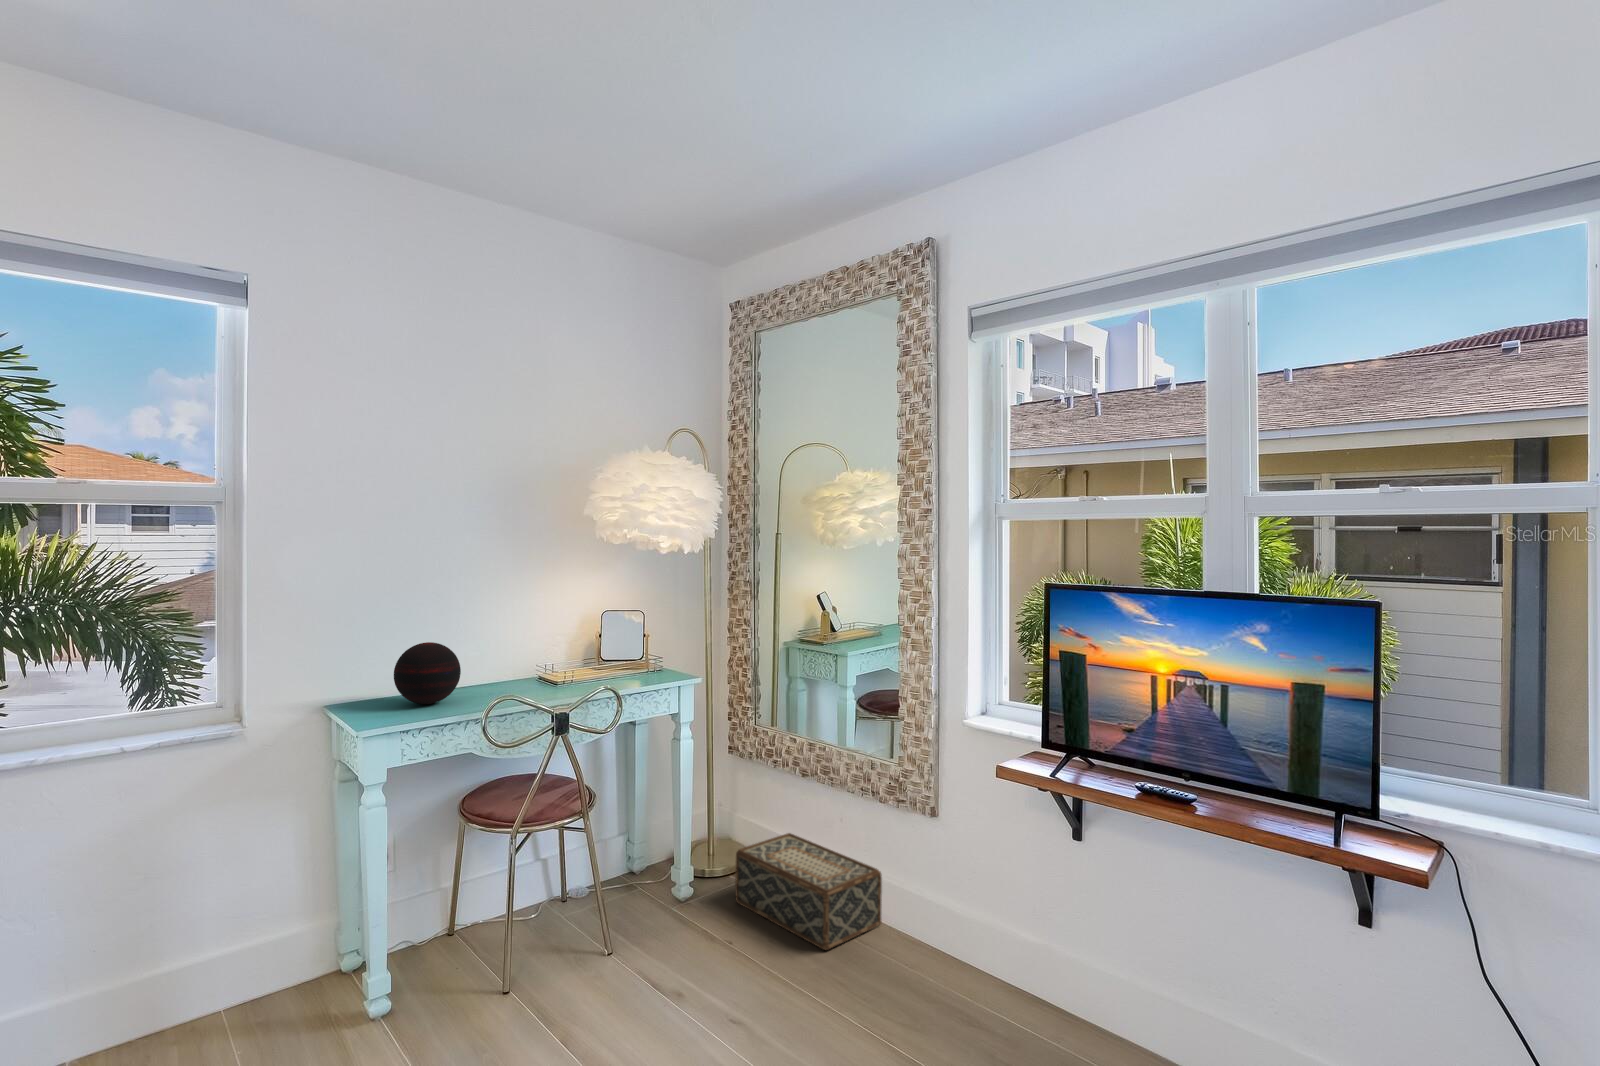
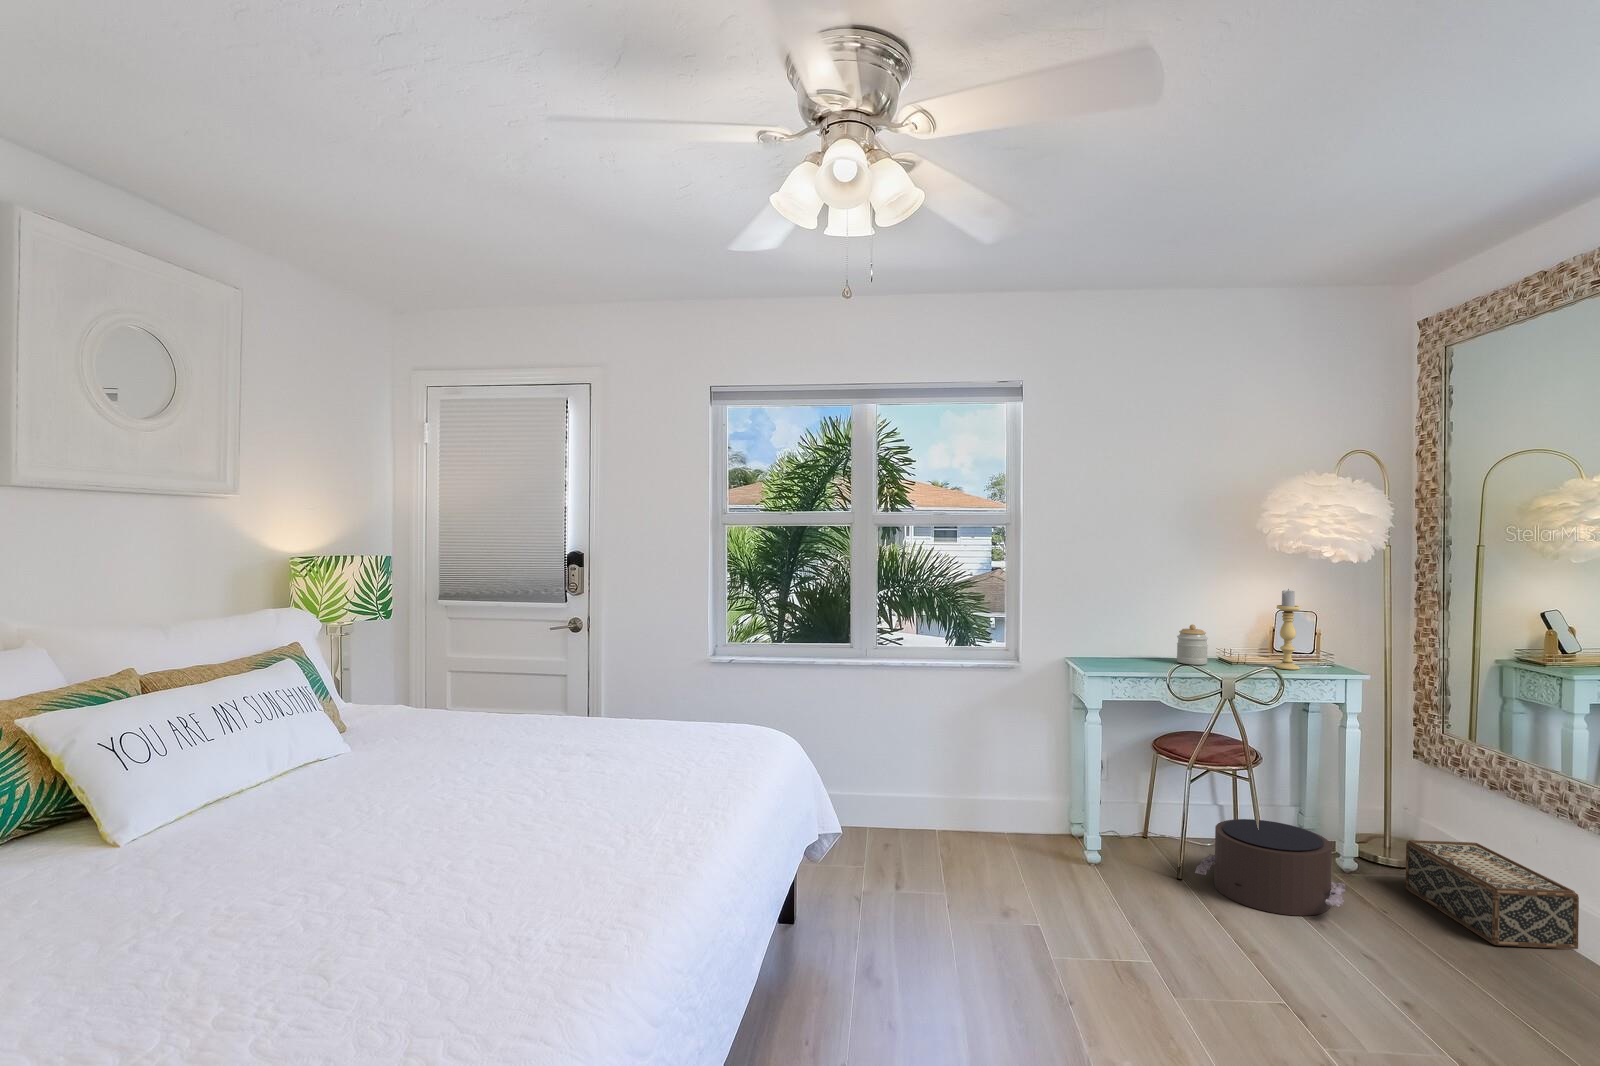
candle holder: none [607,587,632,682] -> present [1275,589,1300,670]
jar: none [492,639,531,691] -> present [1177,624,1208,665]
decorative orb: present [394,642,461,704] -> none [1105,620,1152,665]
pouf: none [524,869,694,1002] -> present [1195,819,1345,916]

